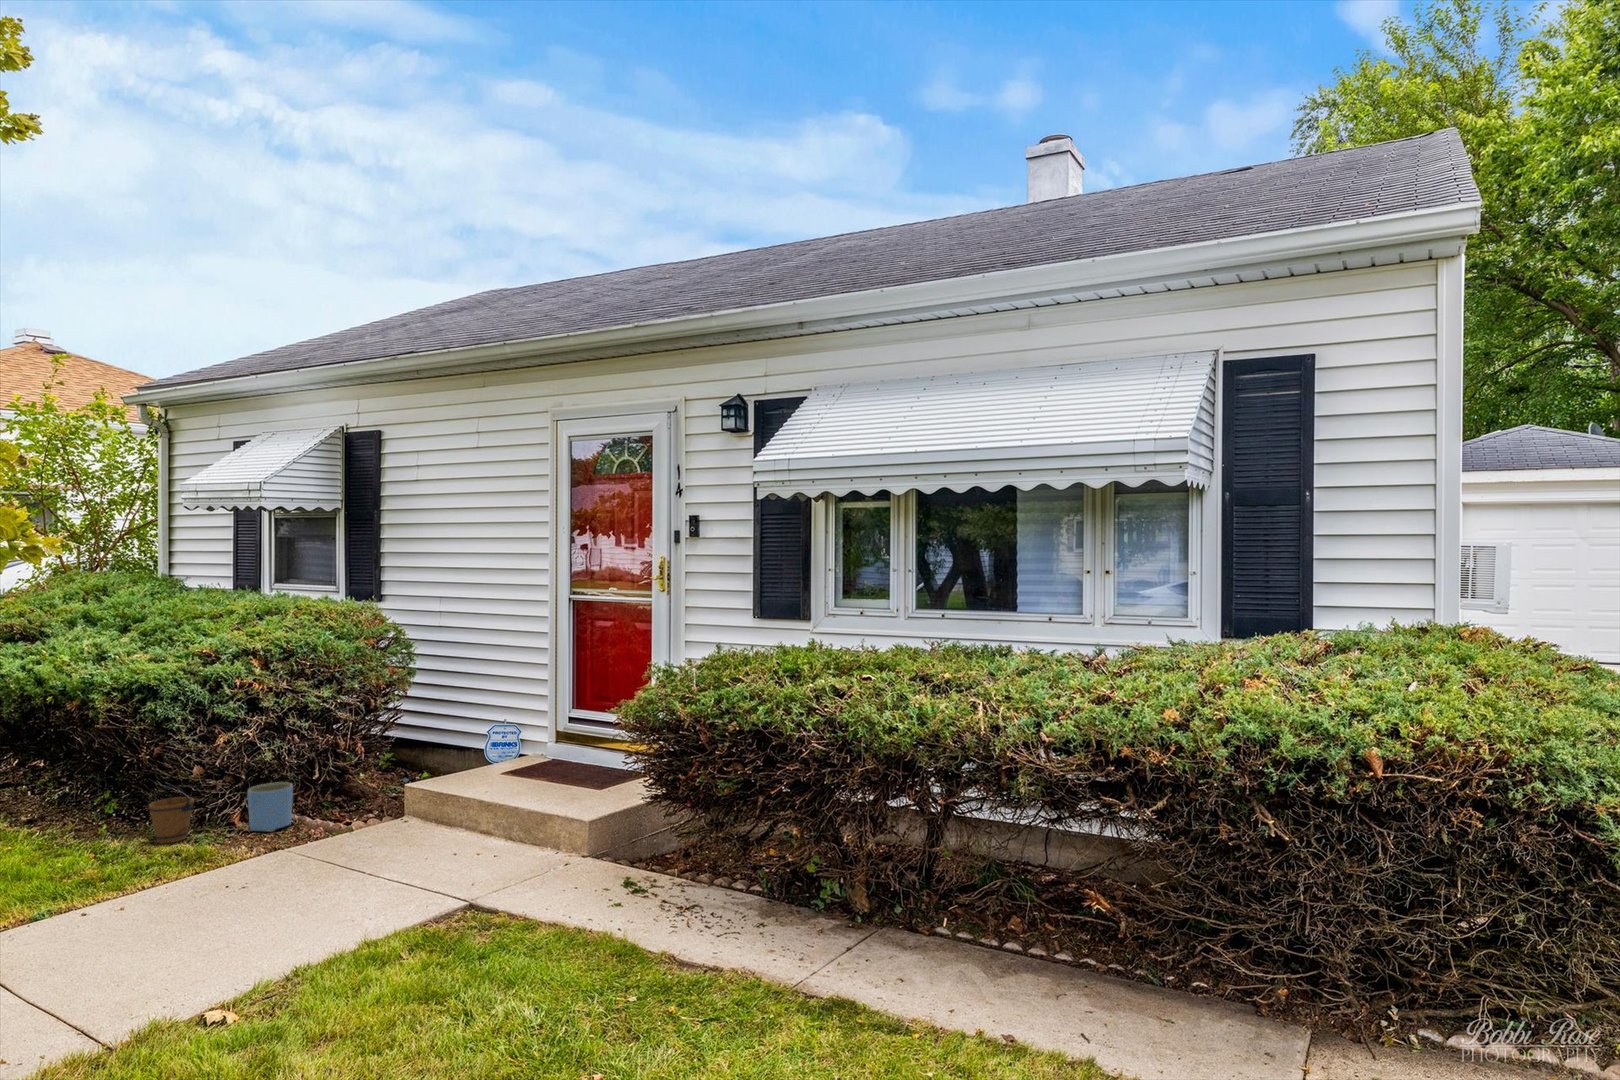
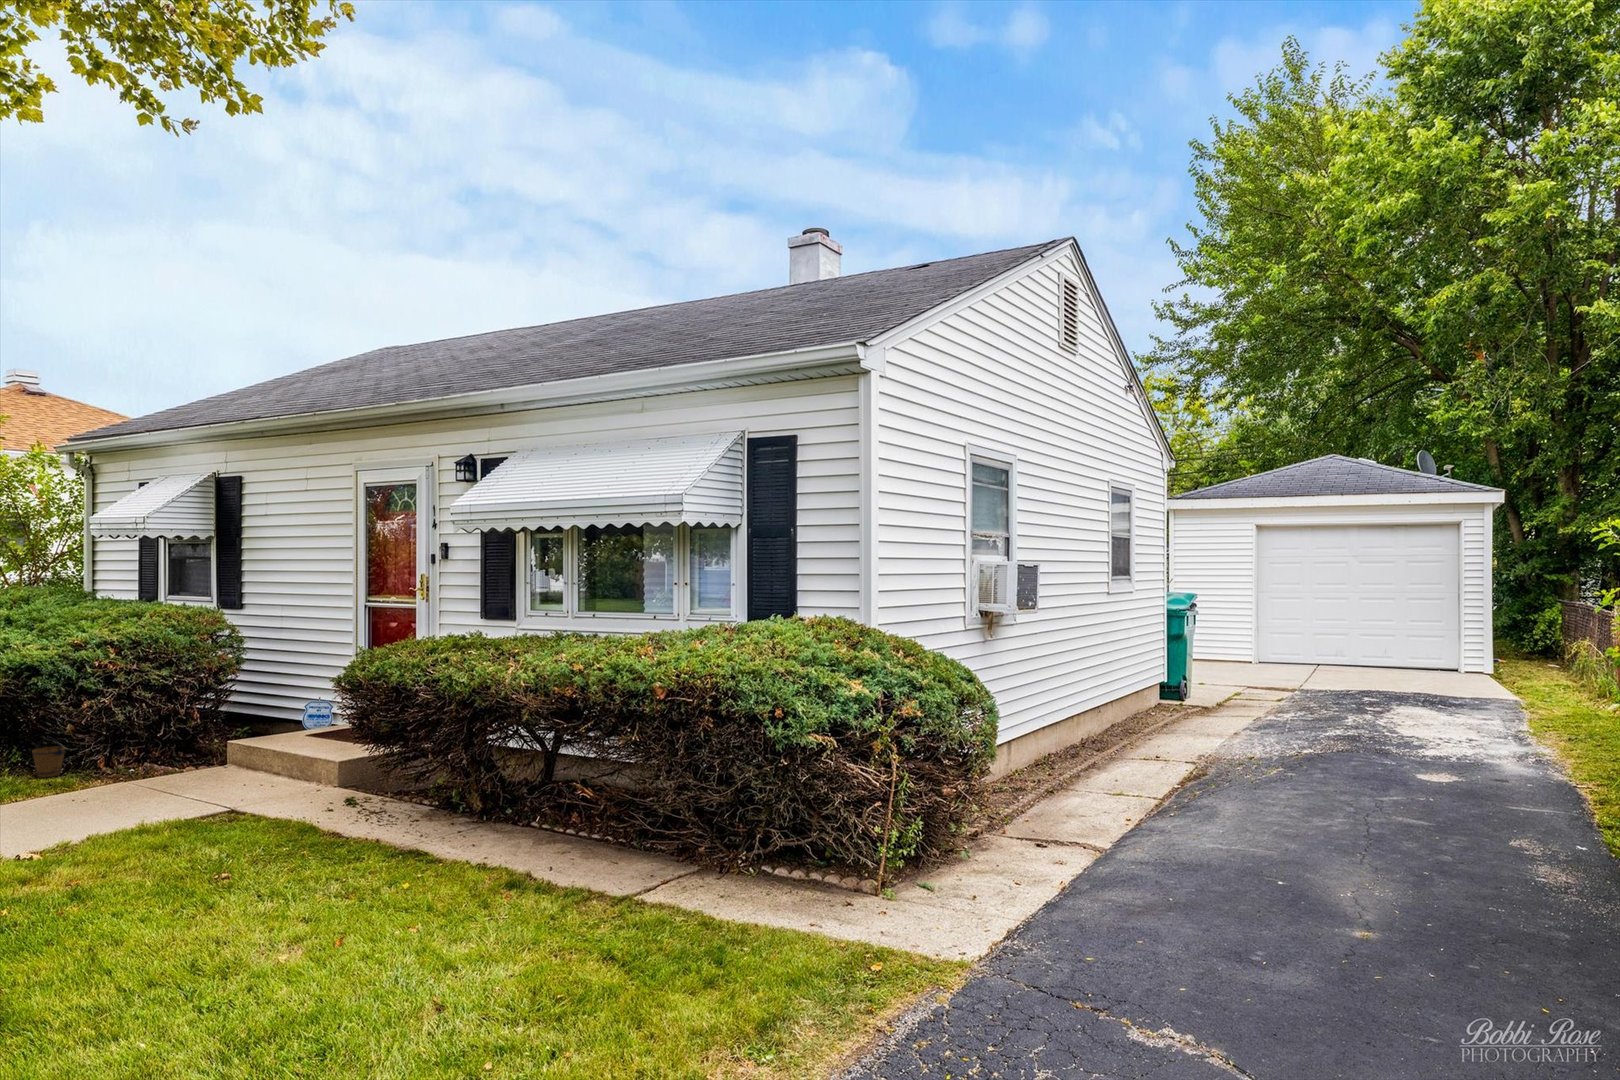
planter: present [248,782,293,832] -> none [105,739,140,772]

